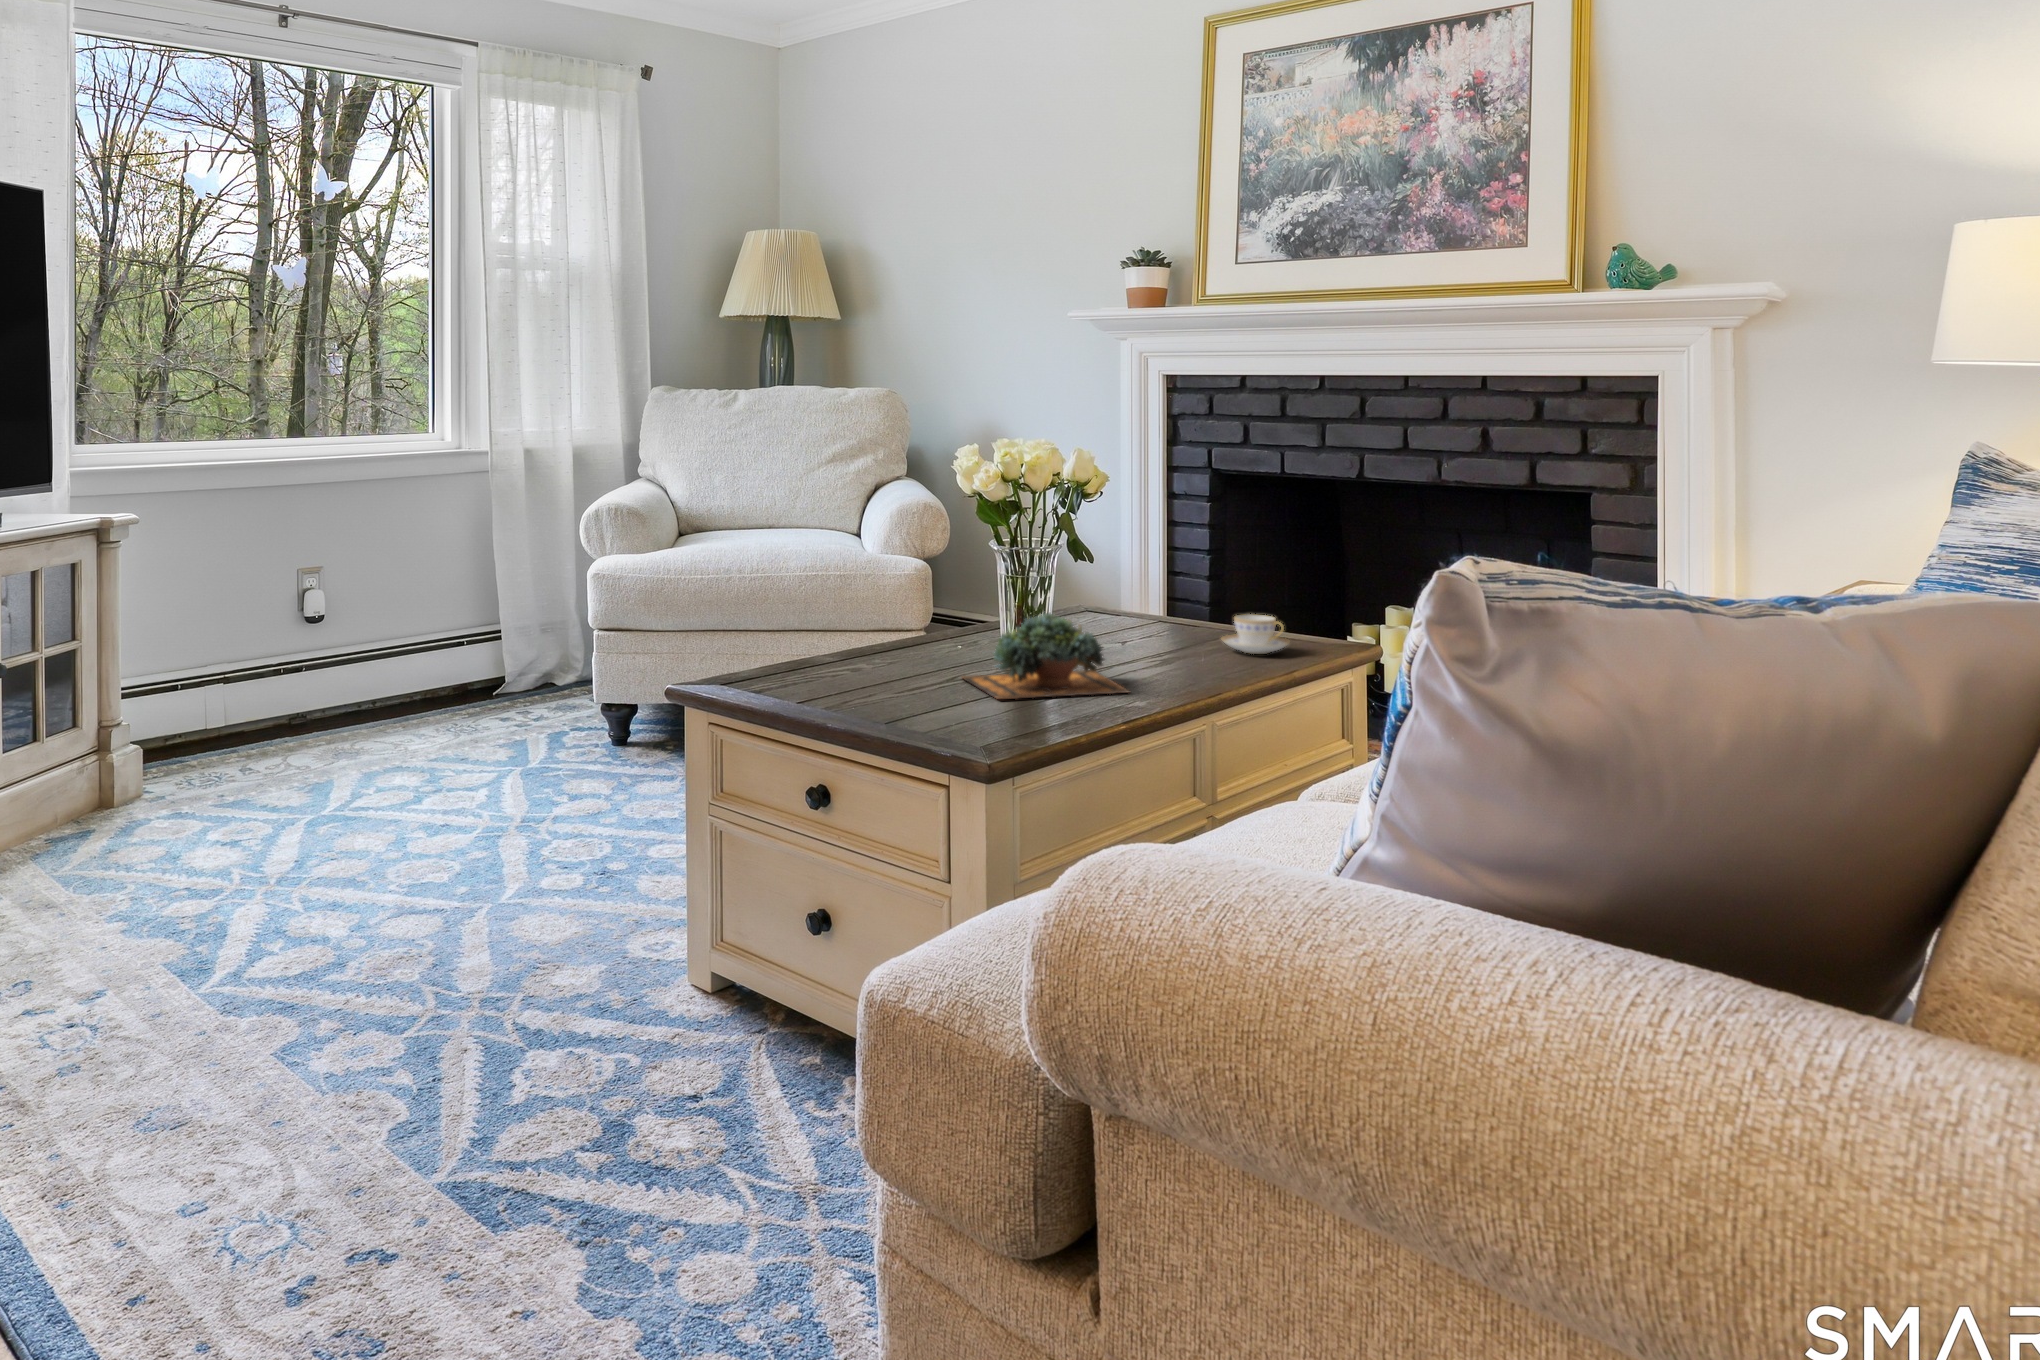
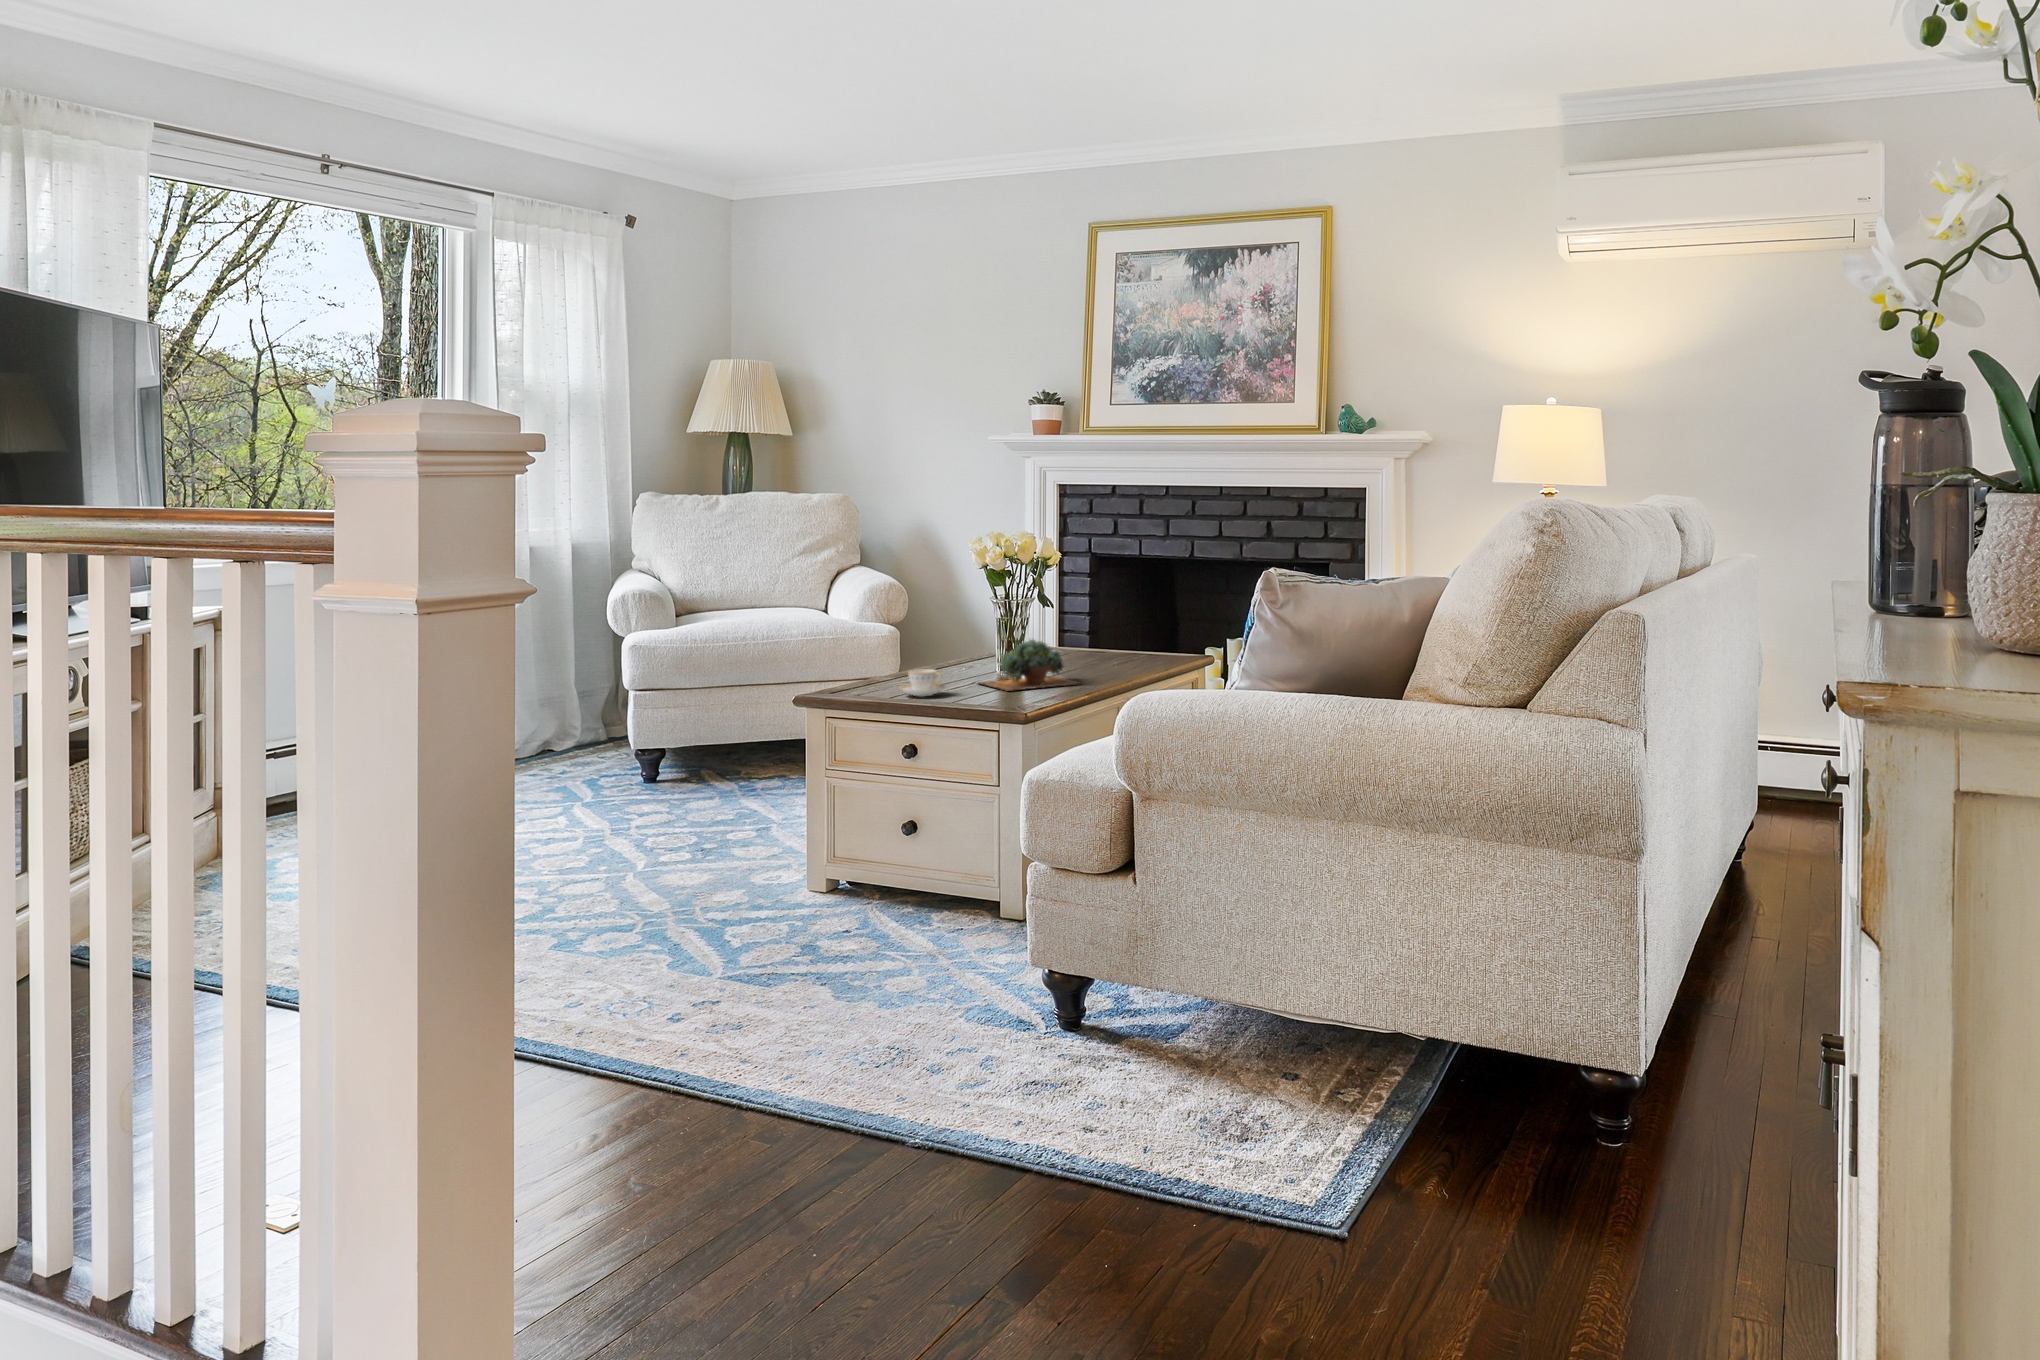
teacup: present [1222,614,1290,654] -> present [900,669,945,697]

